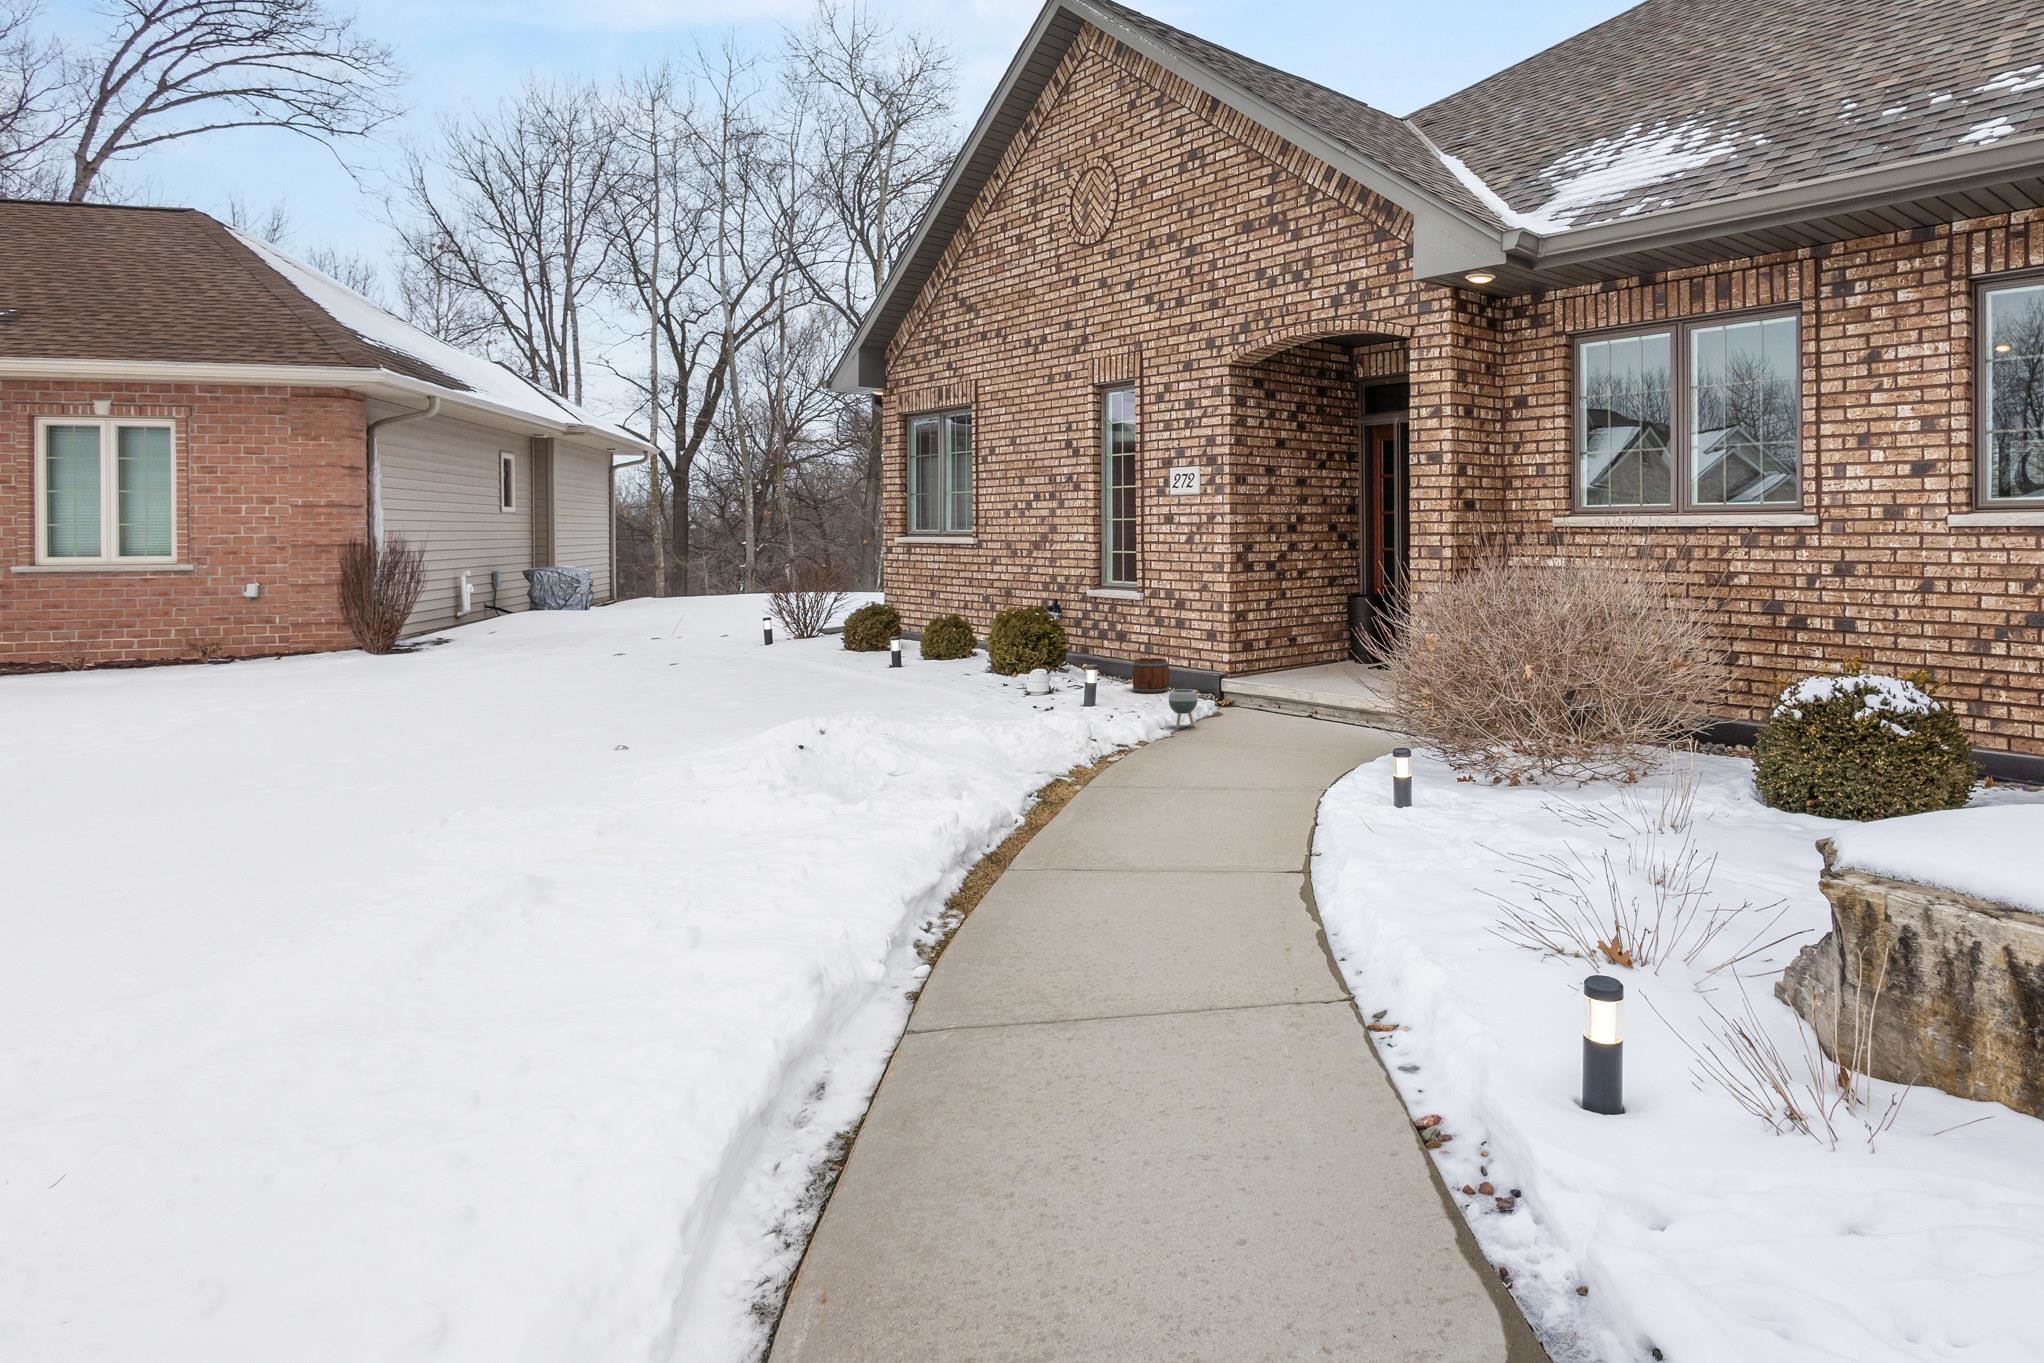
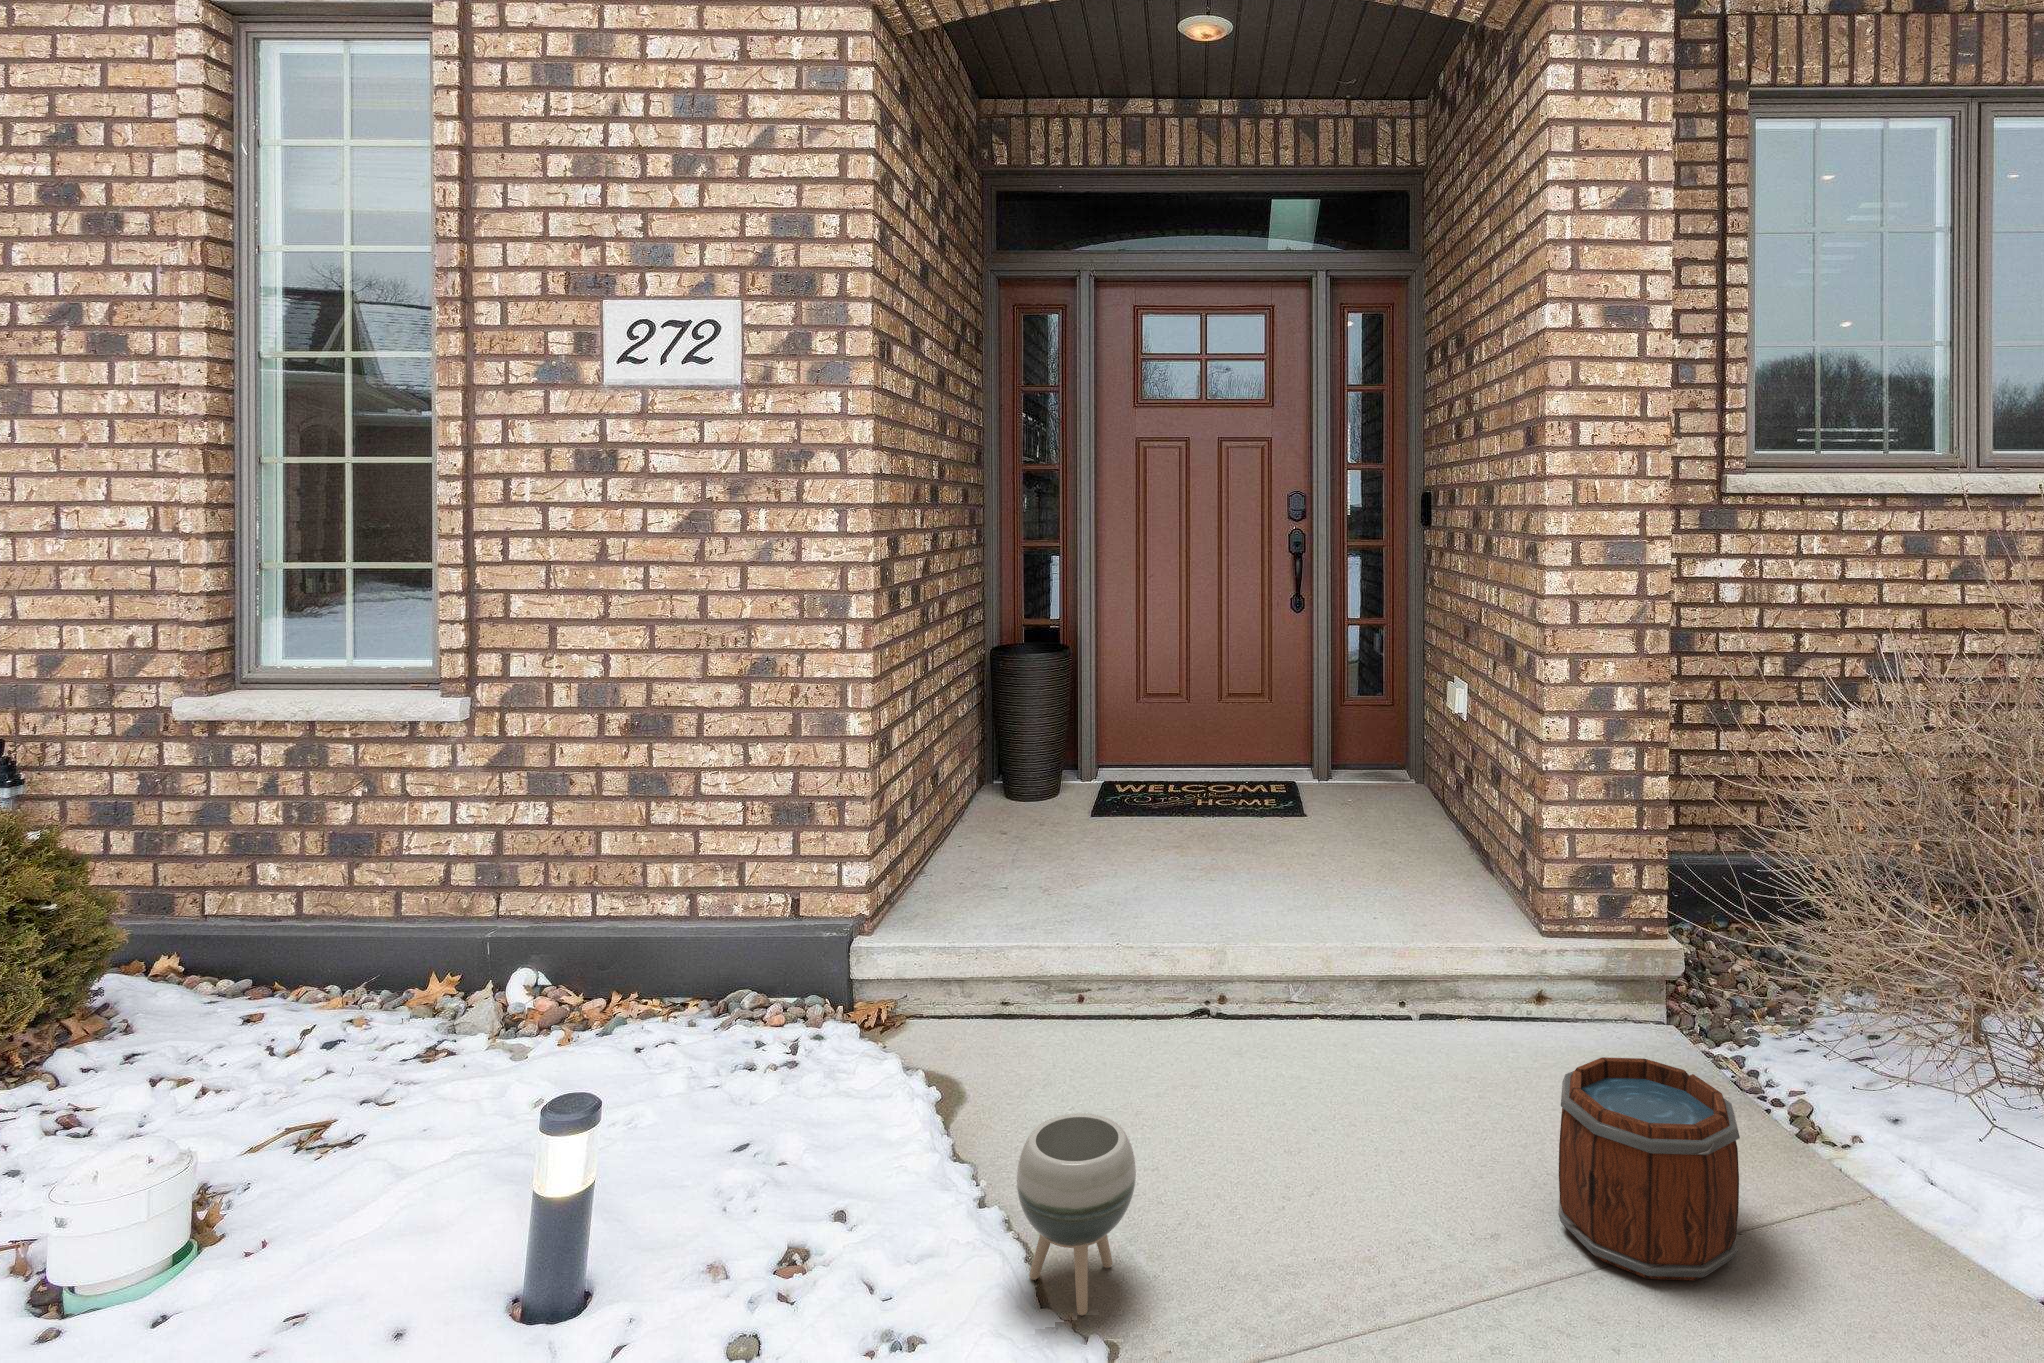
bucket: present [1133,658,1169,694] -> present [1558,1057,1740,1281]

